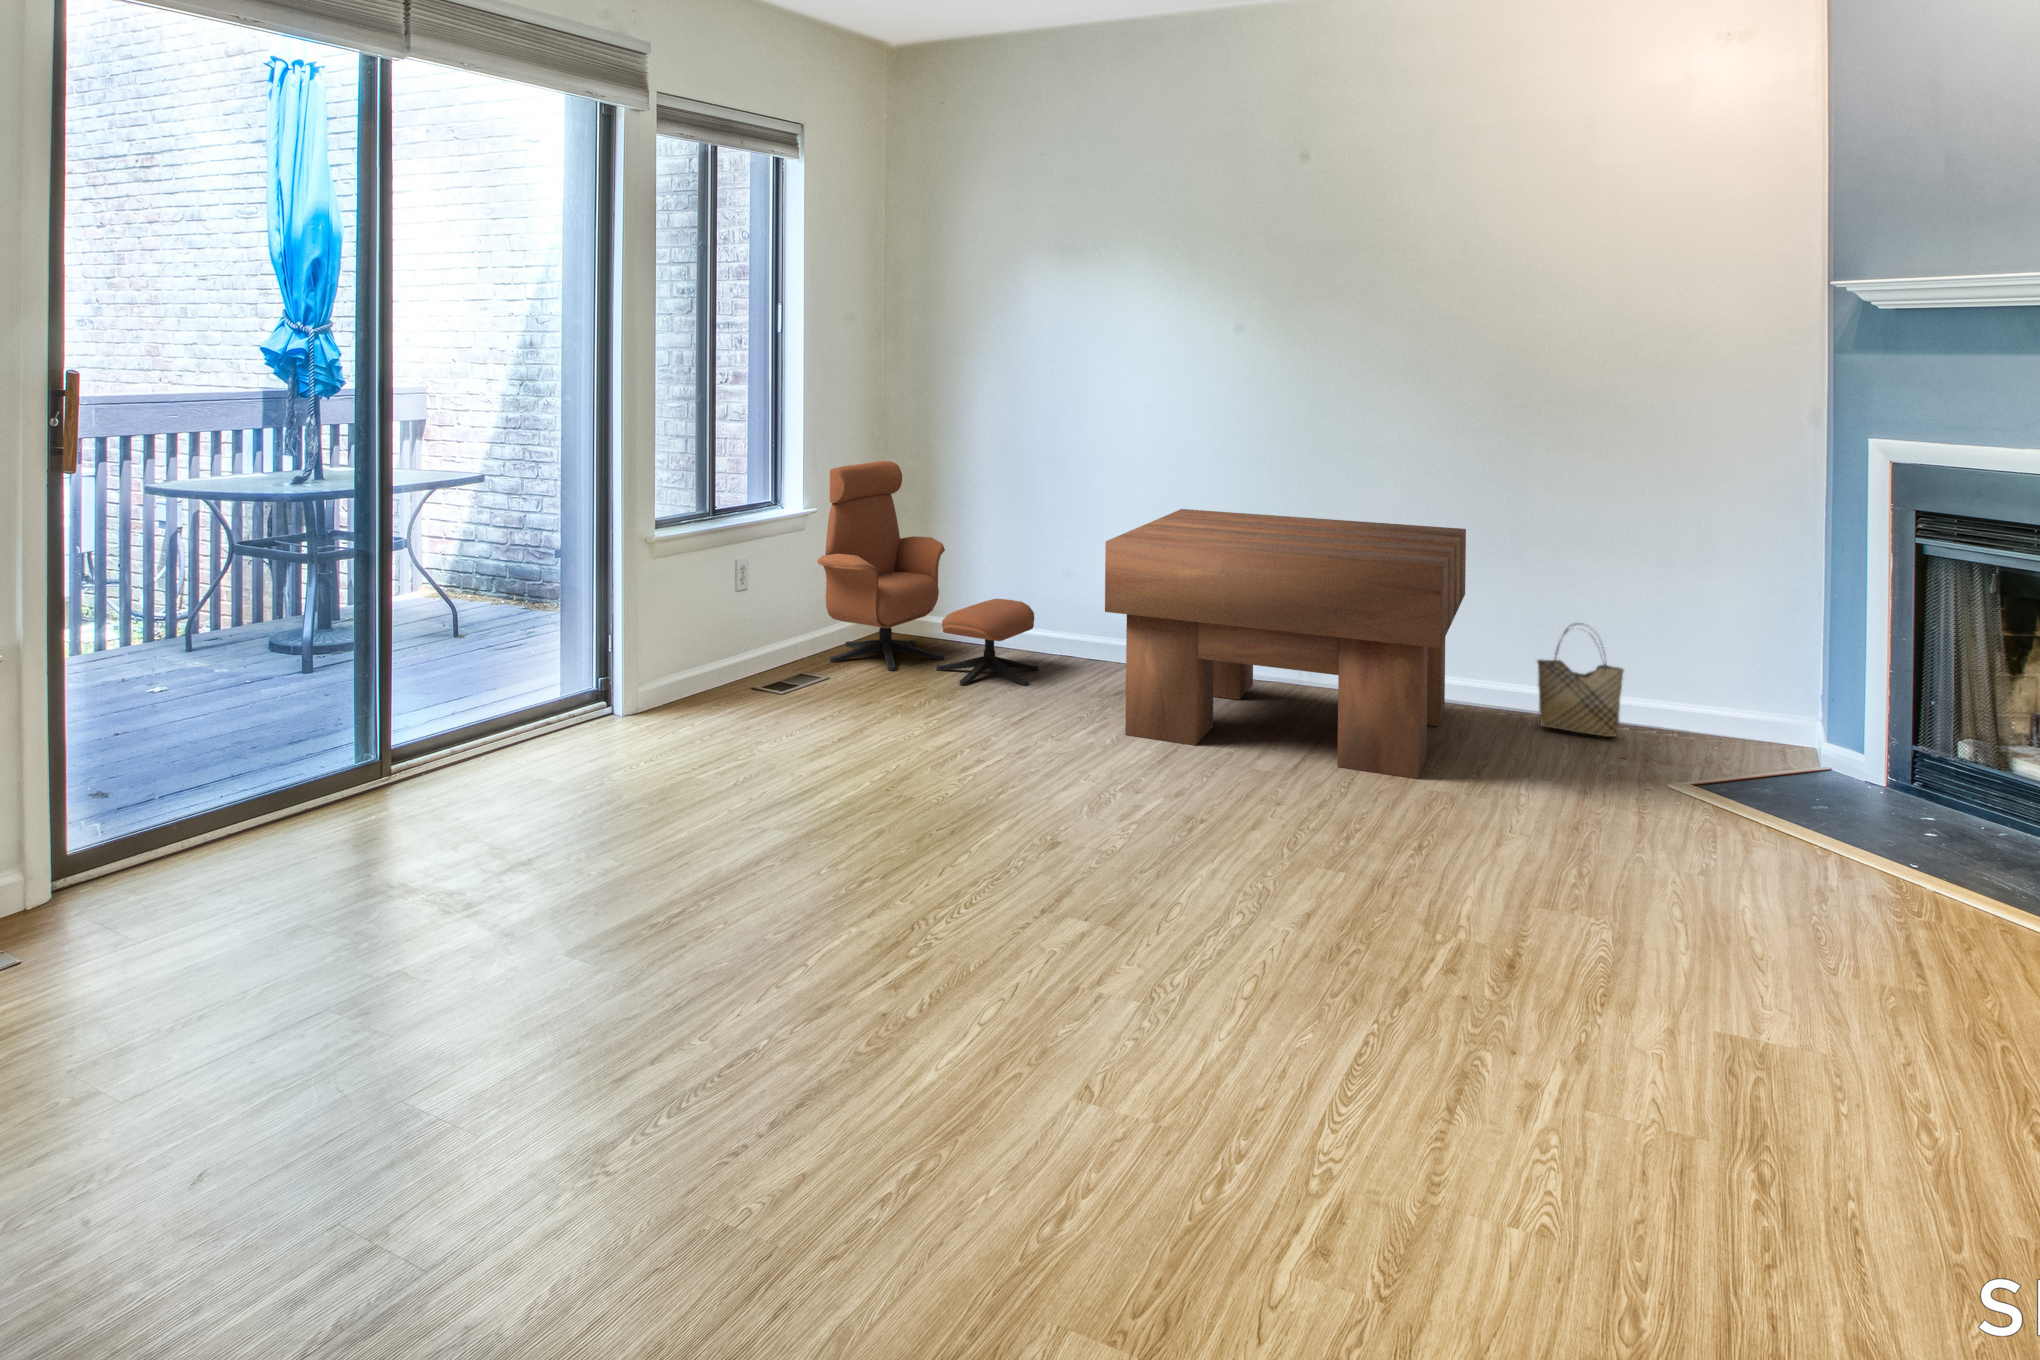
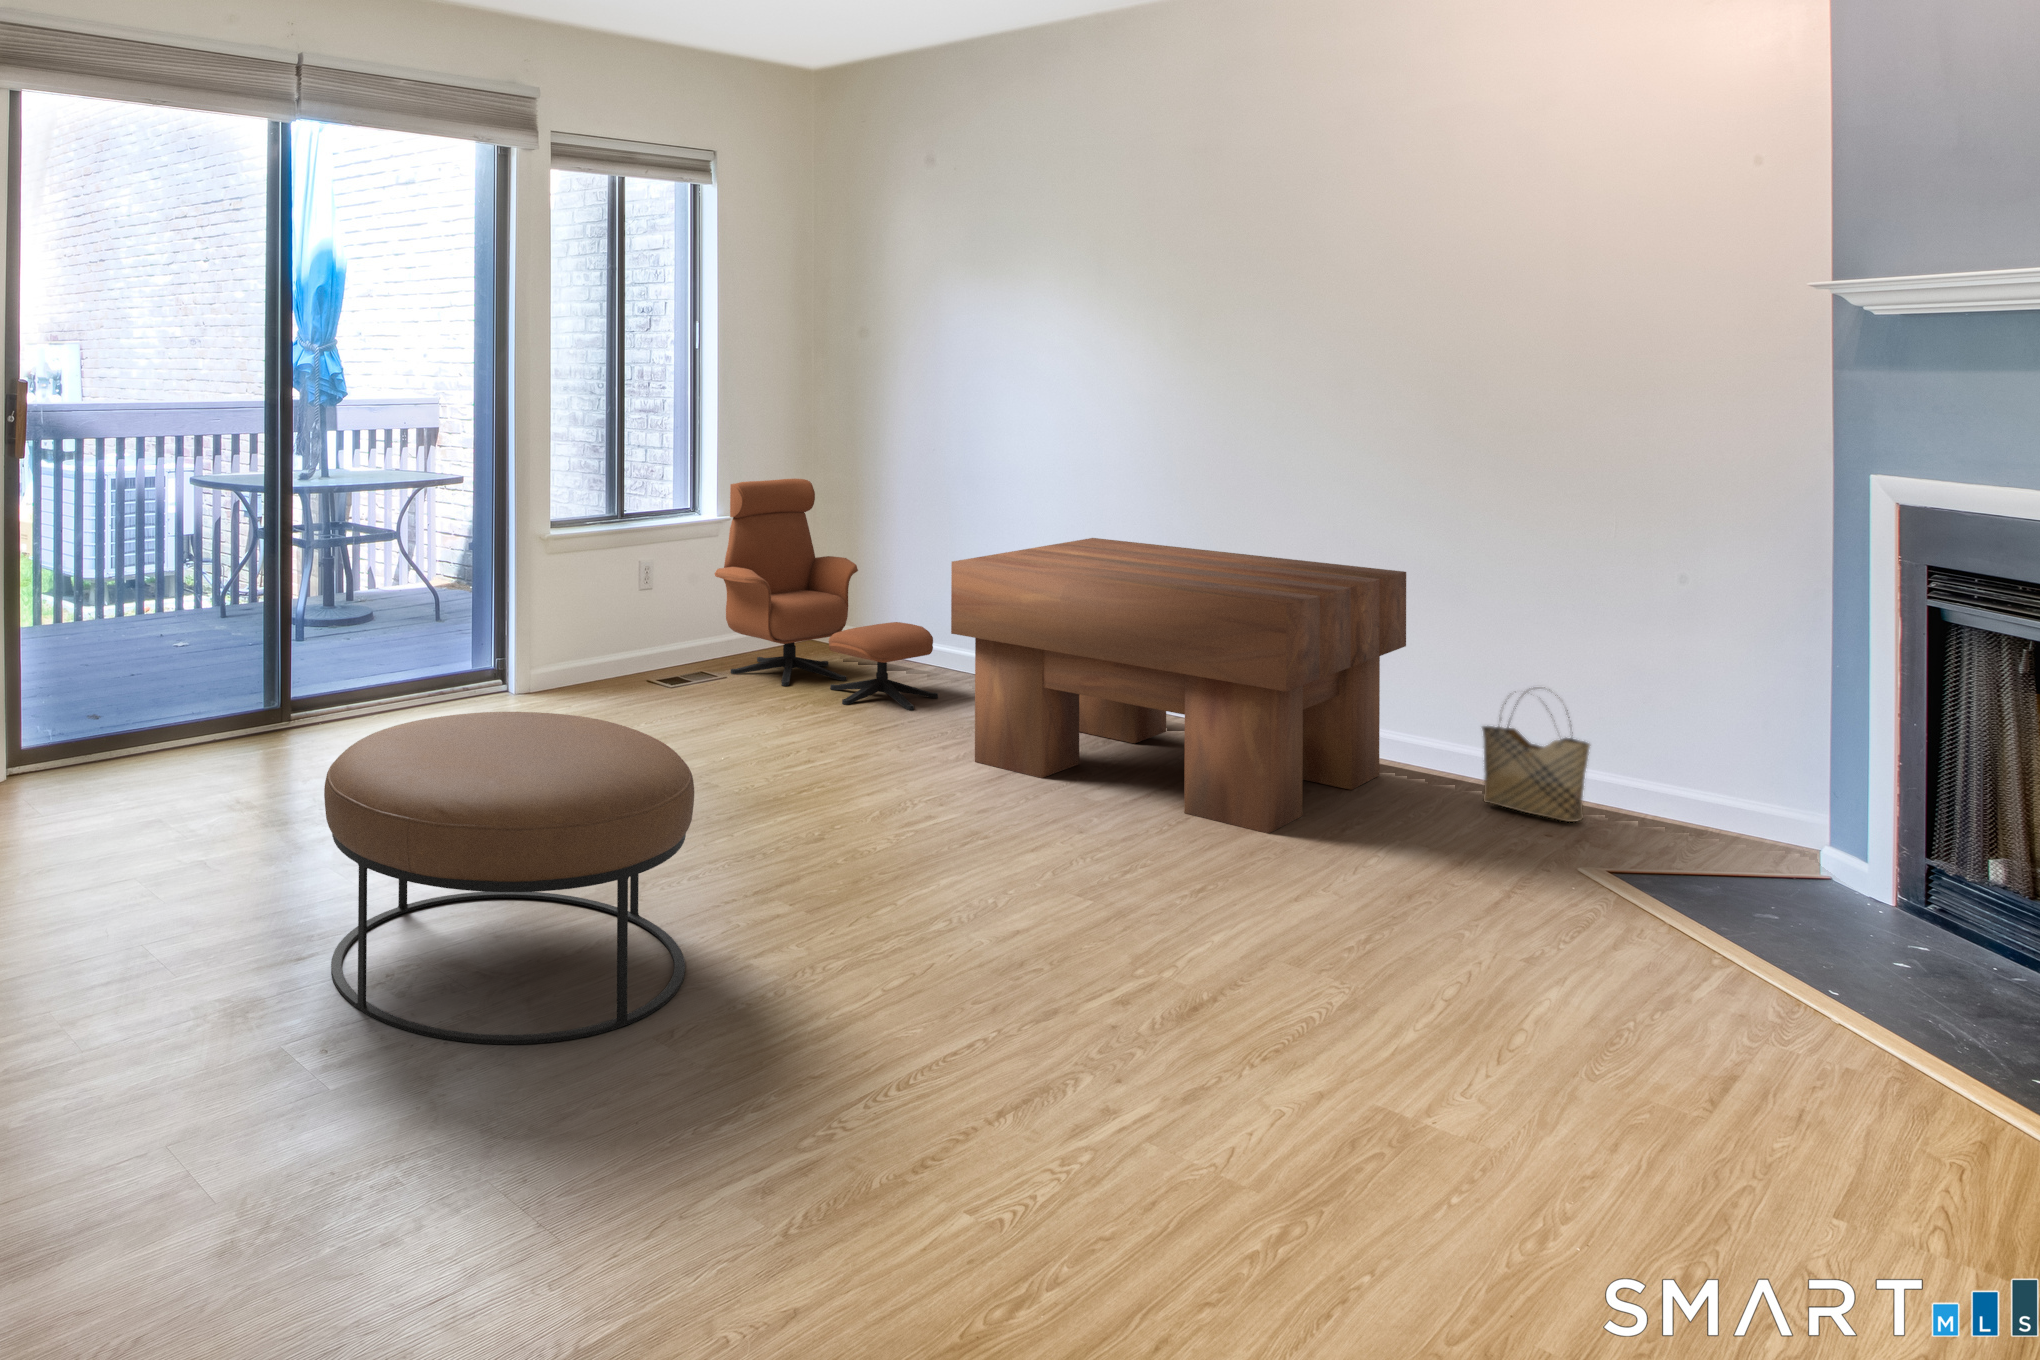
ottoman: none [643,753,1084,1191] -> present [324,712,694,1044]

